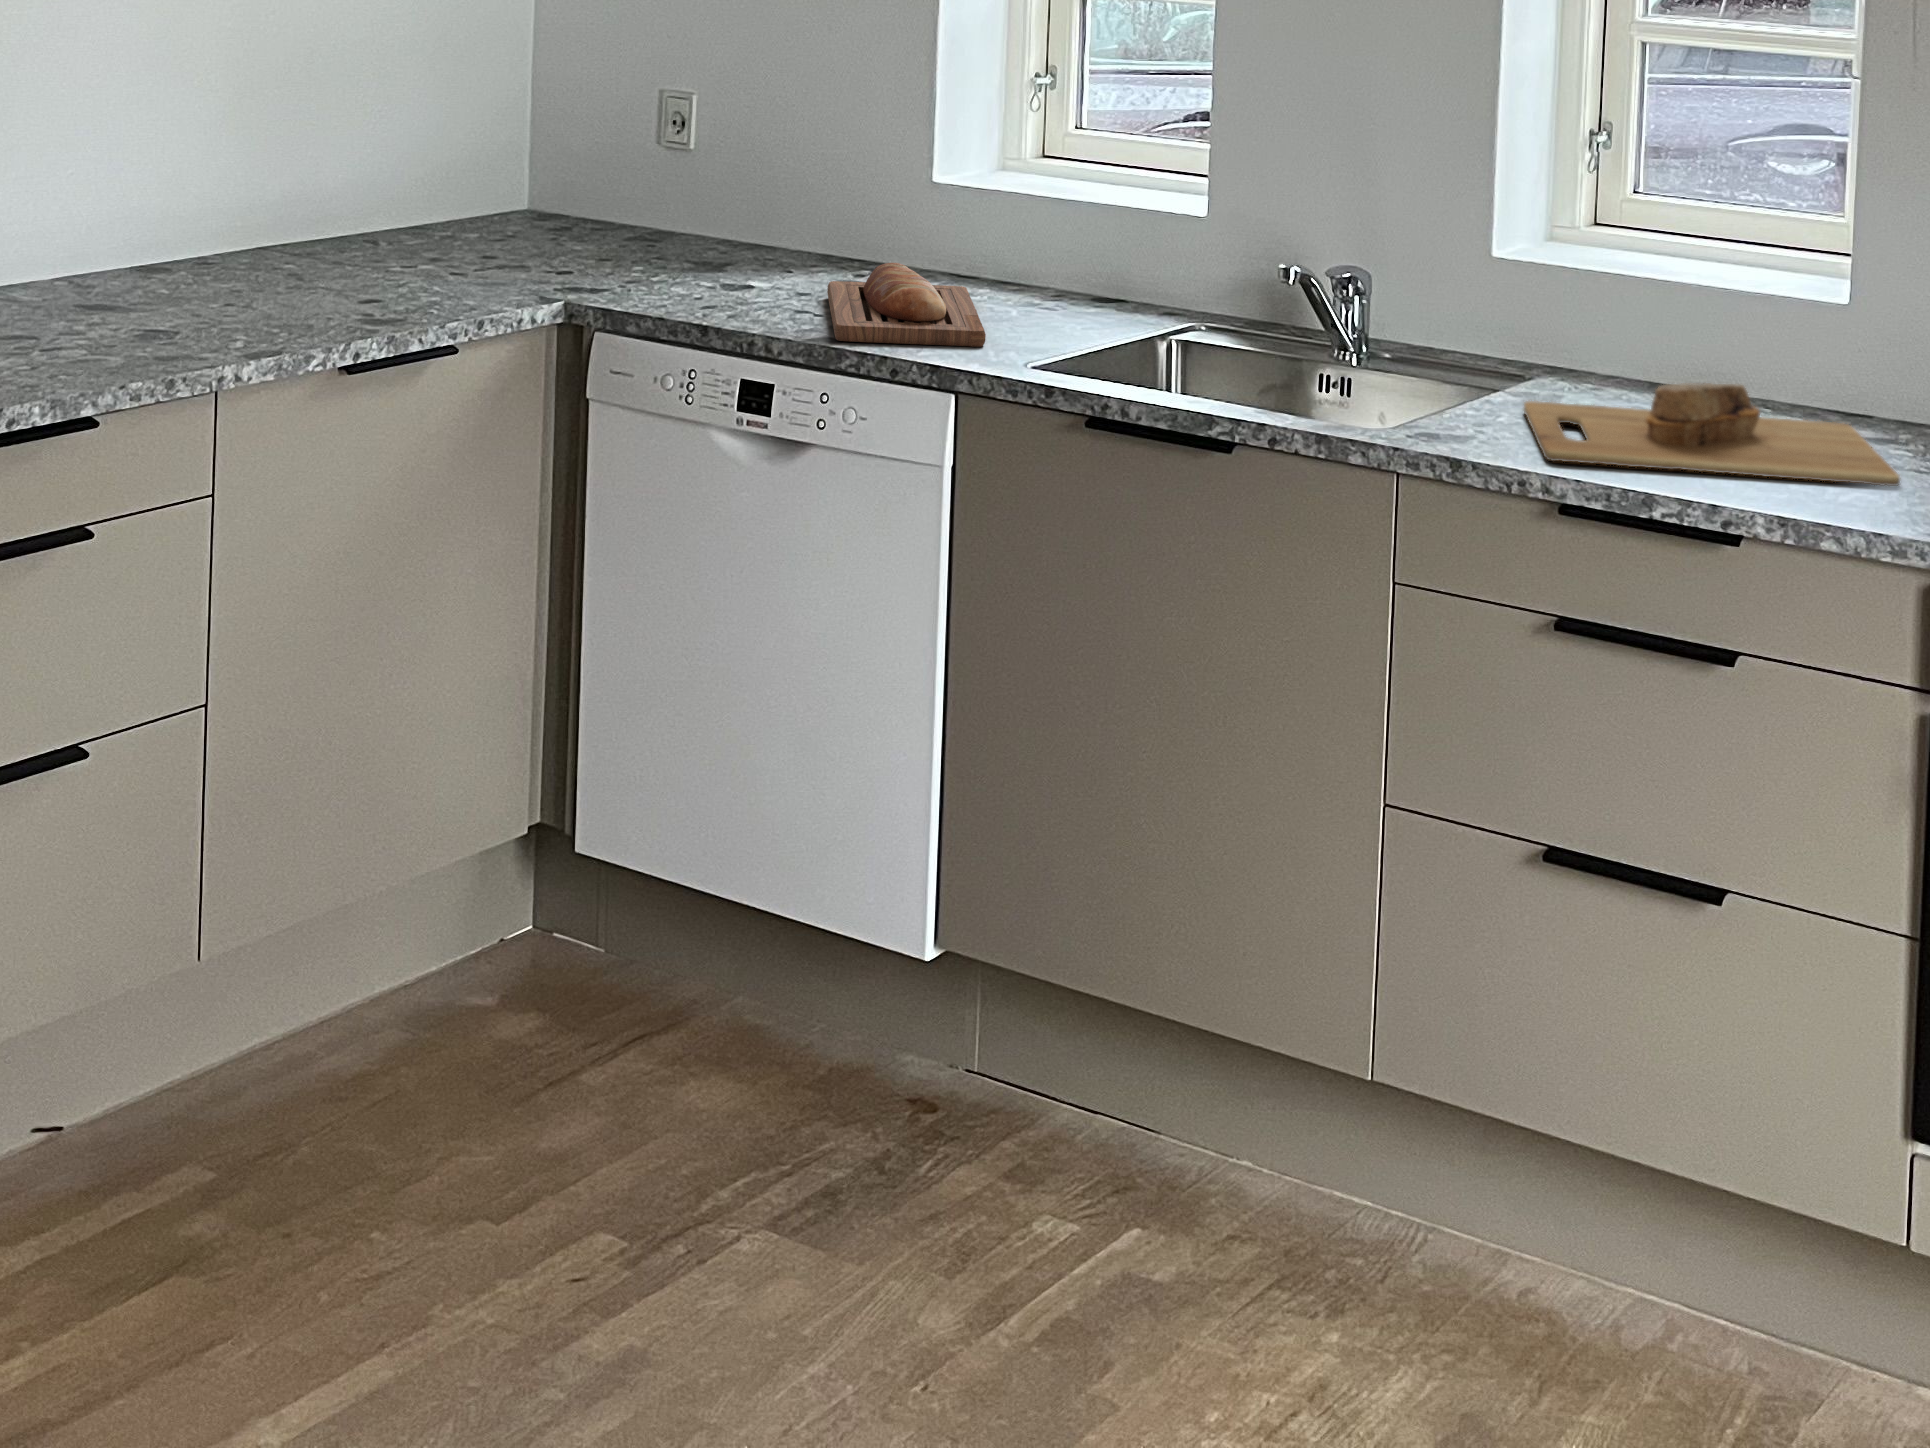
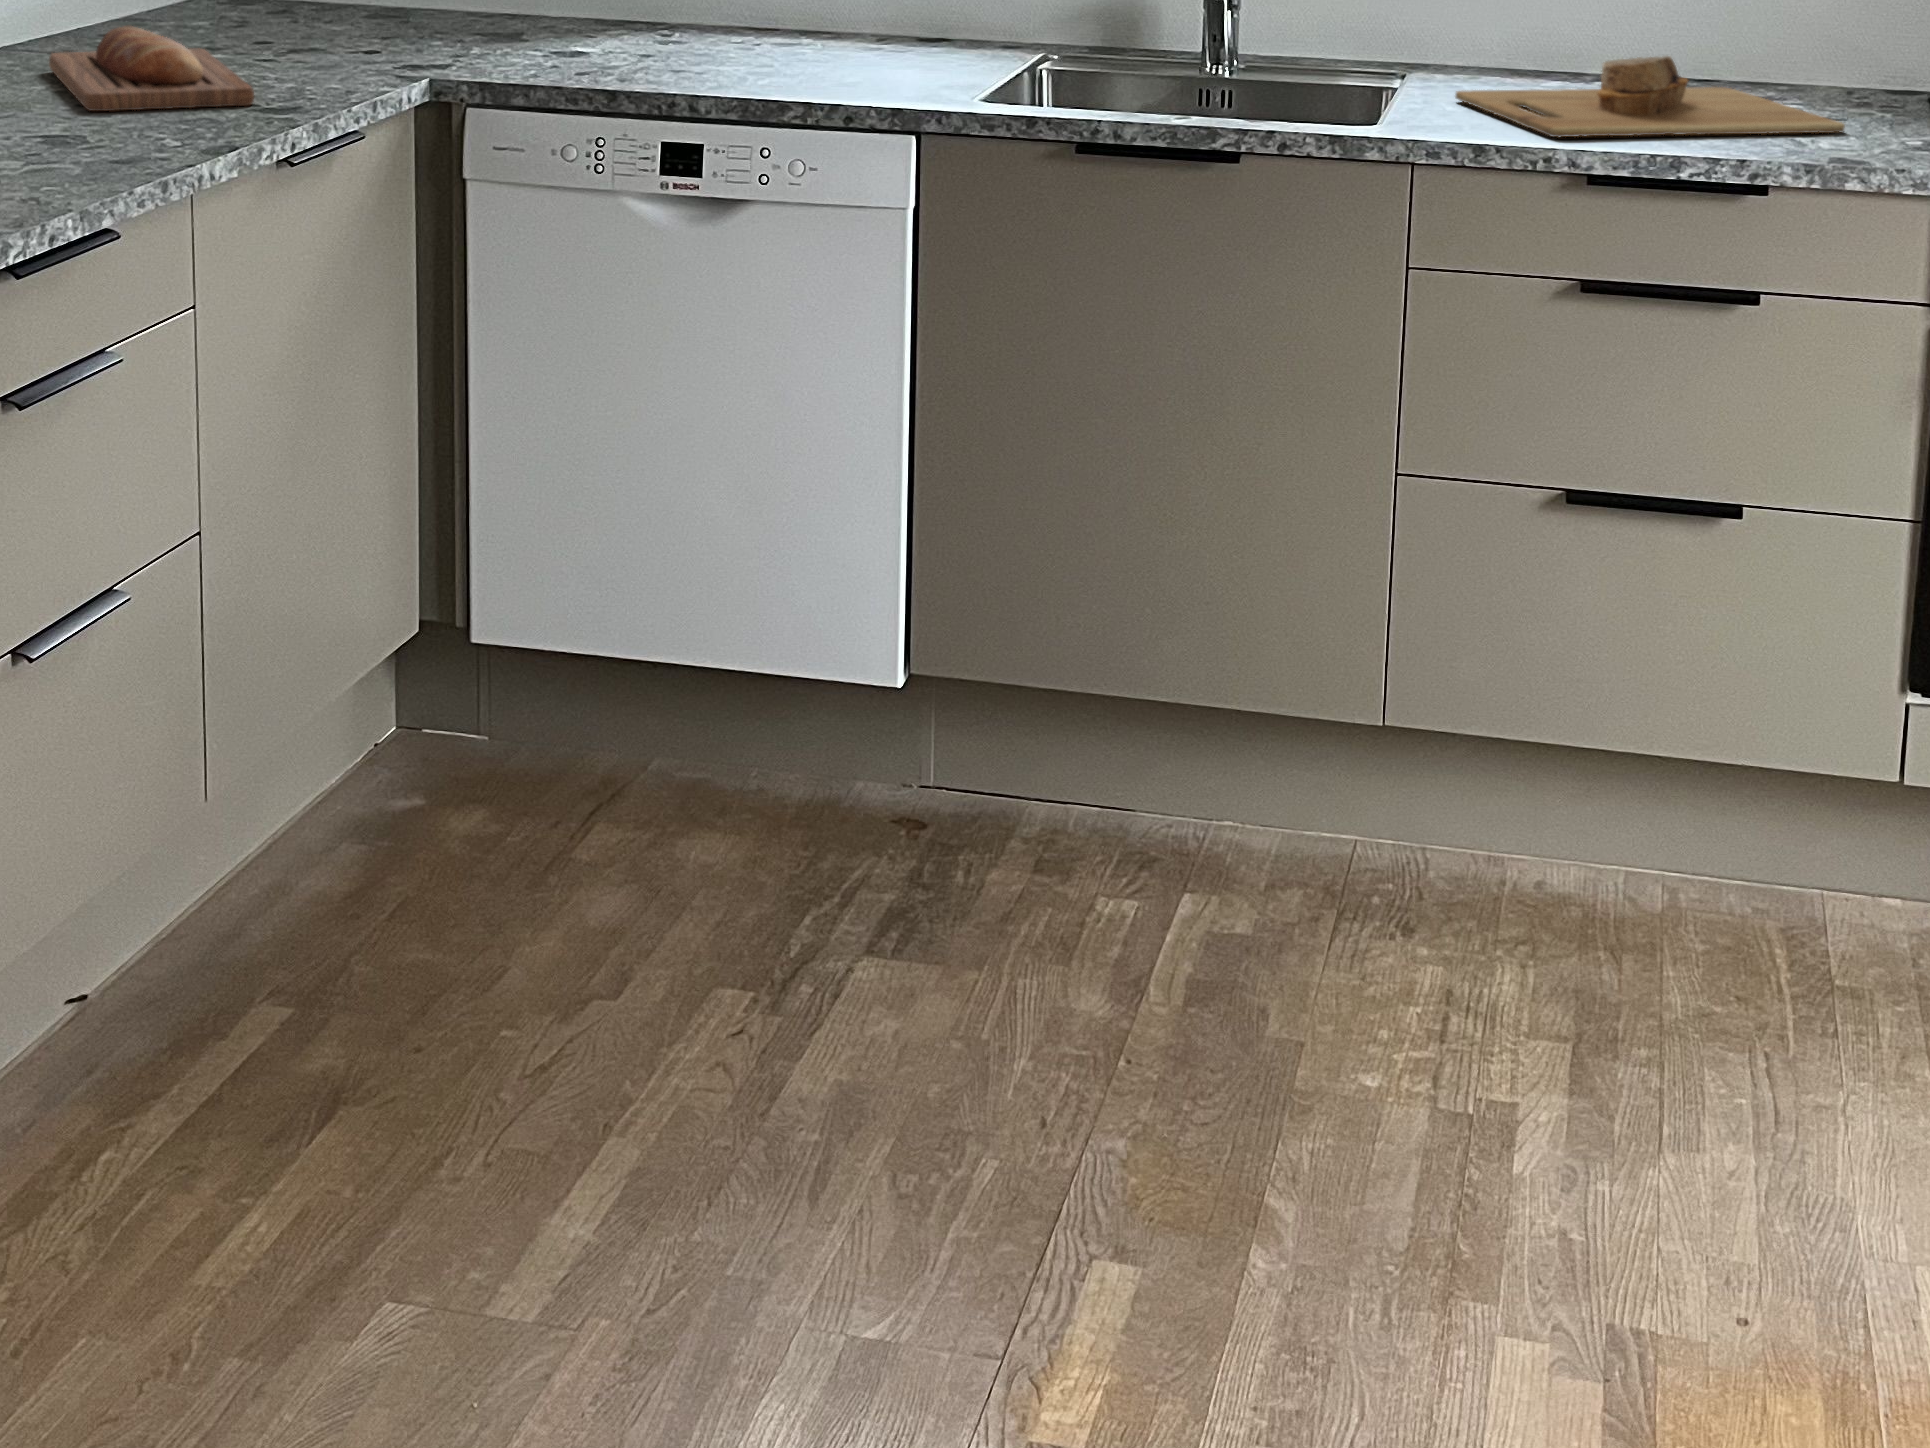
bread loaf: present [827,263,986,347] -> present [49,26,254,111]

